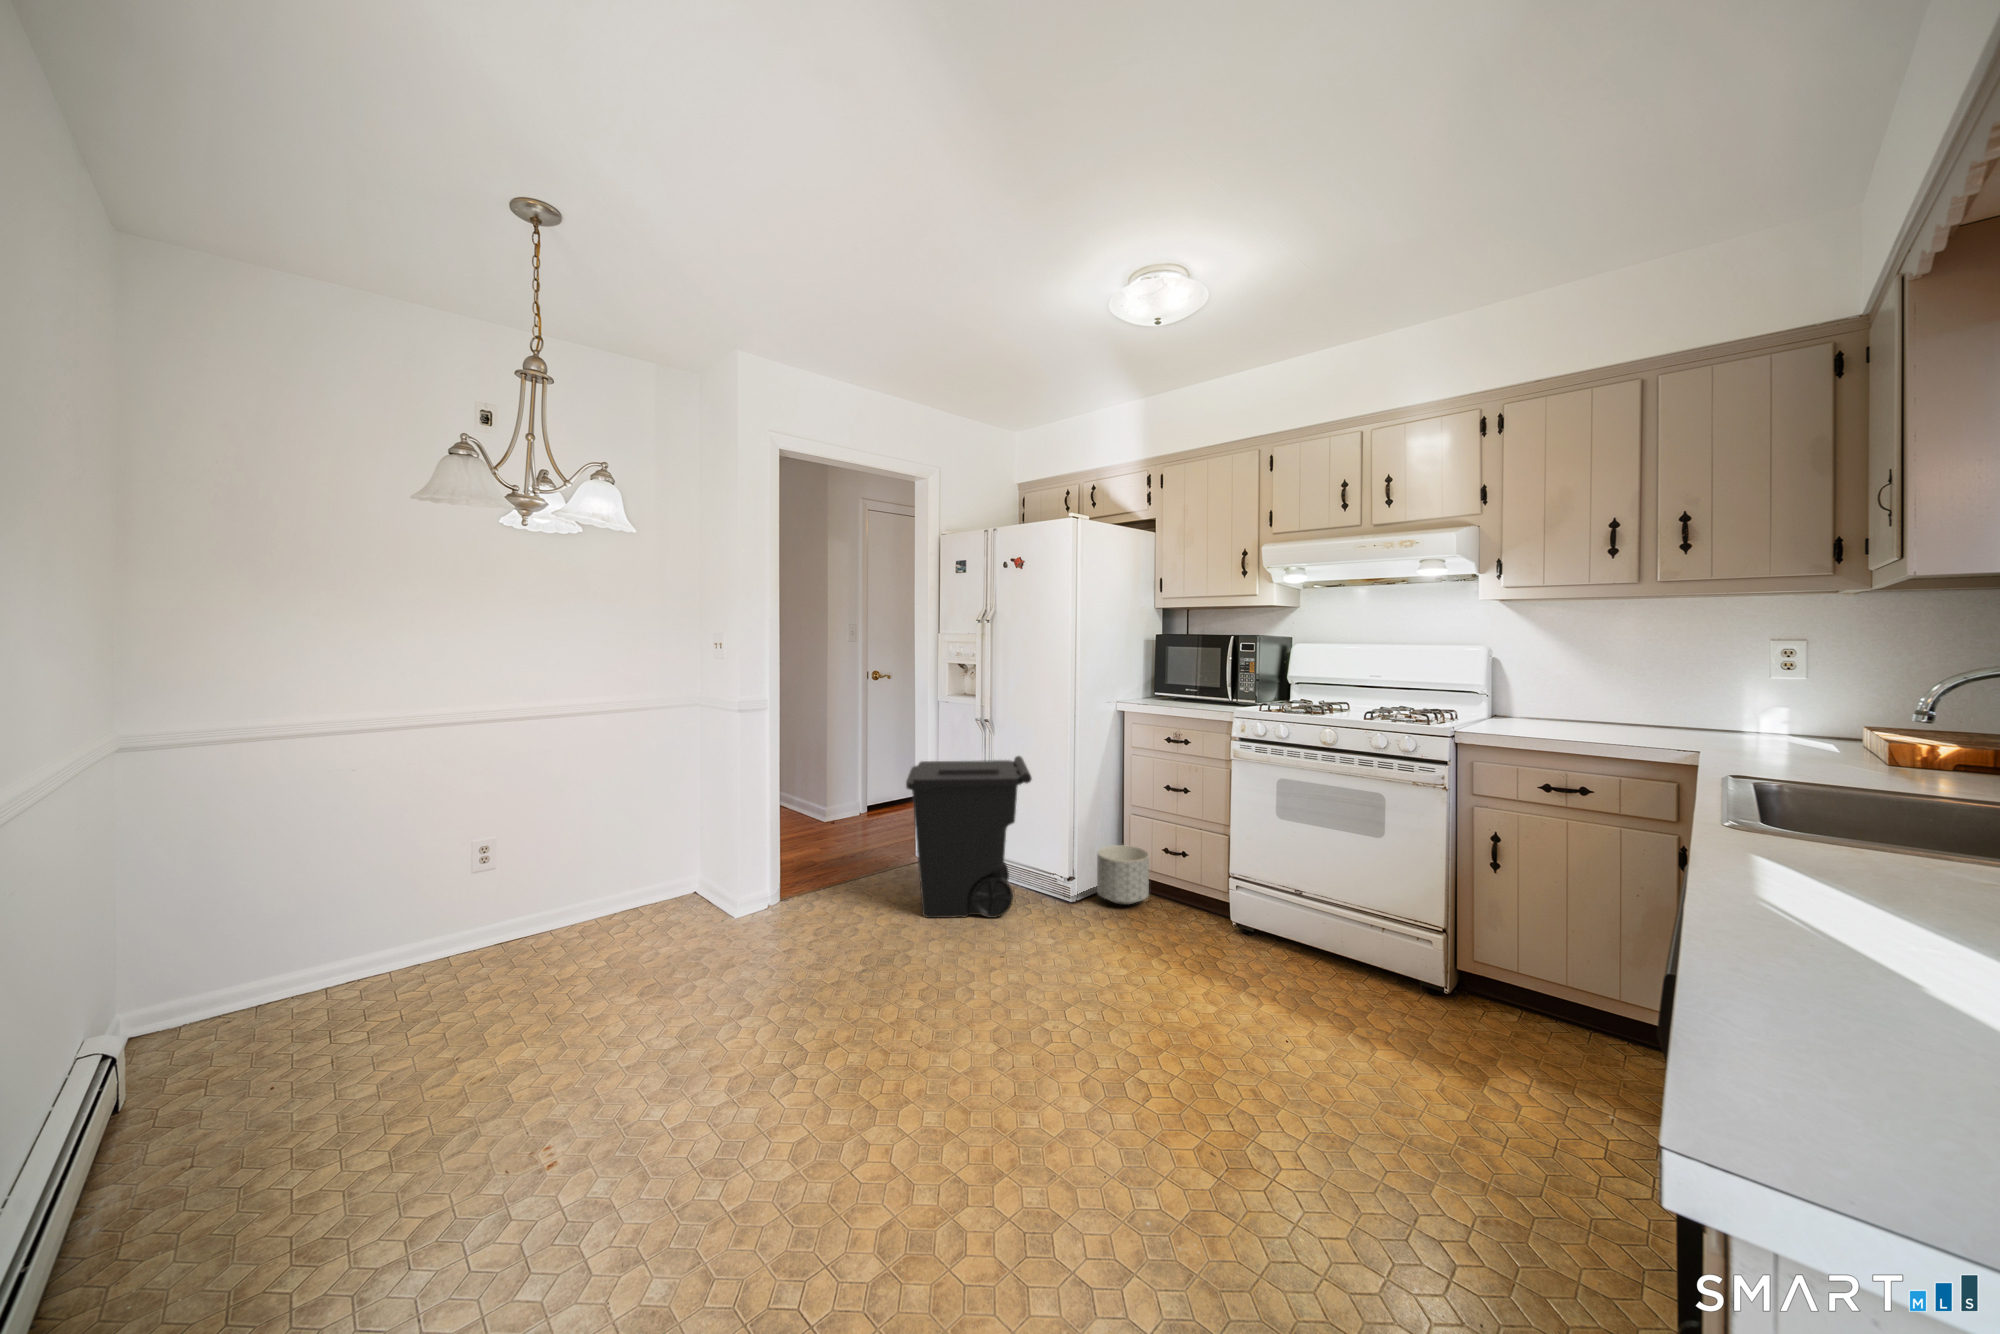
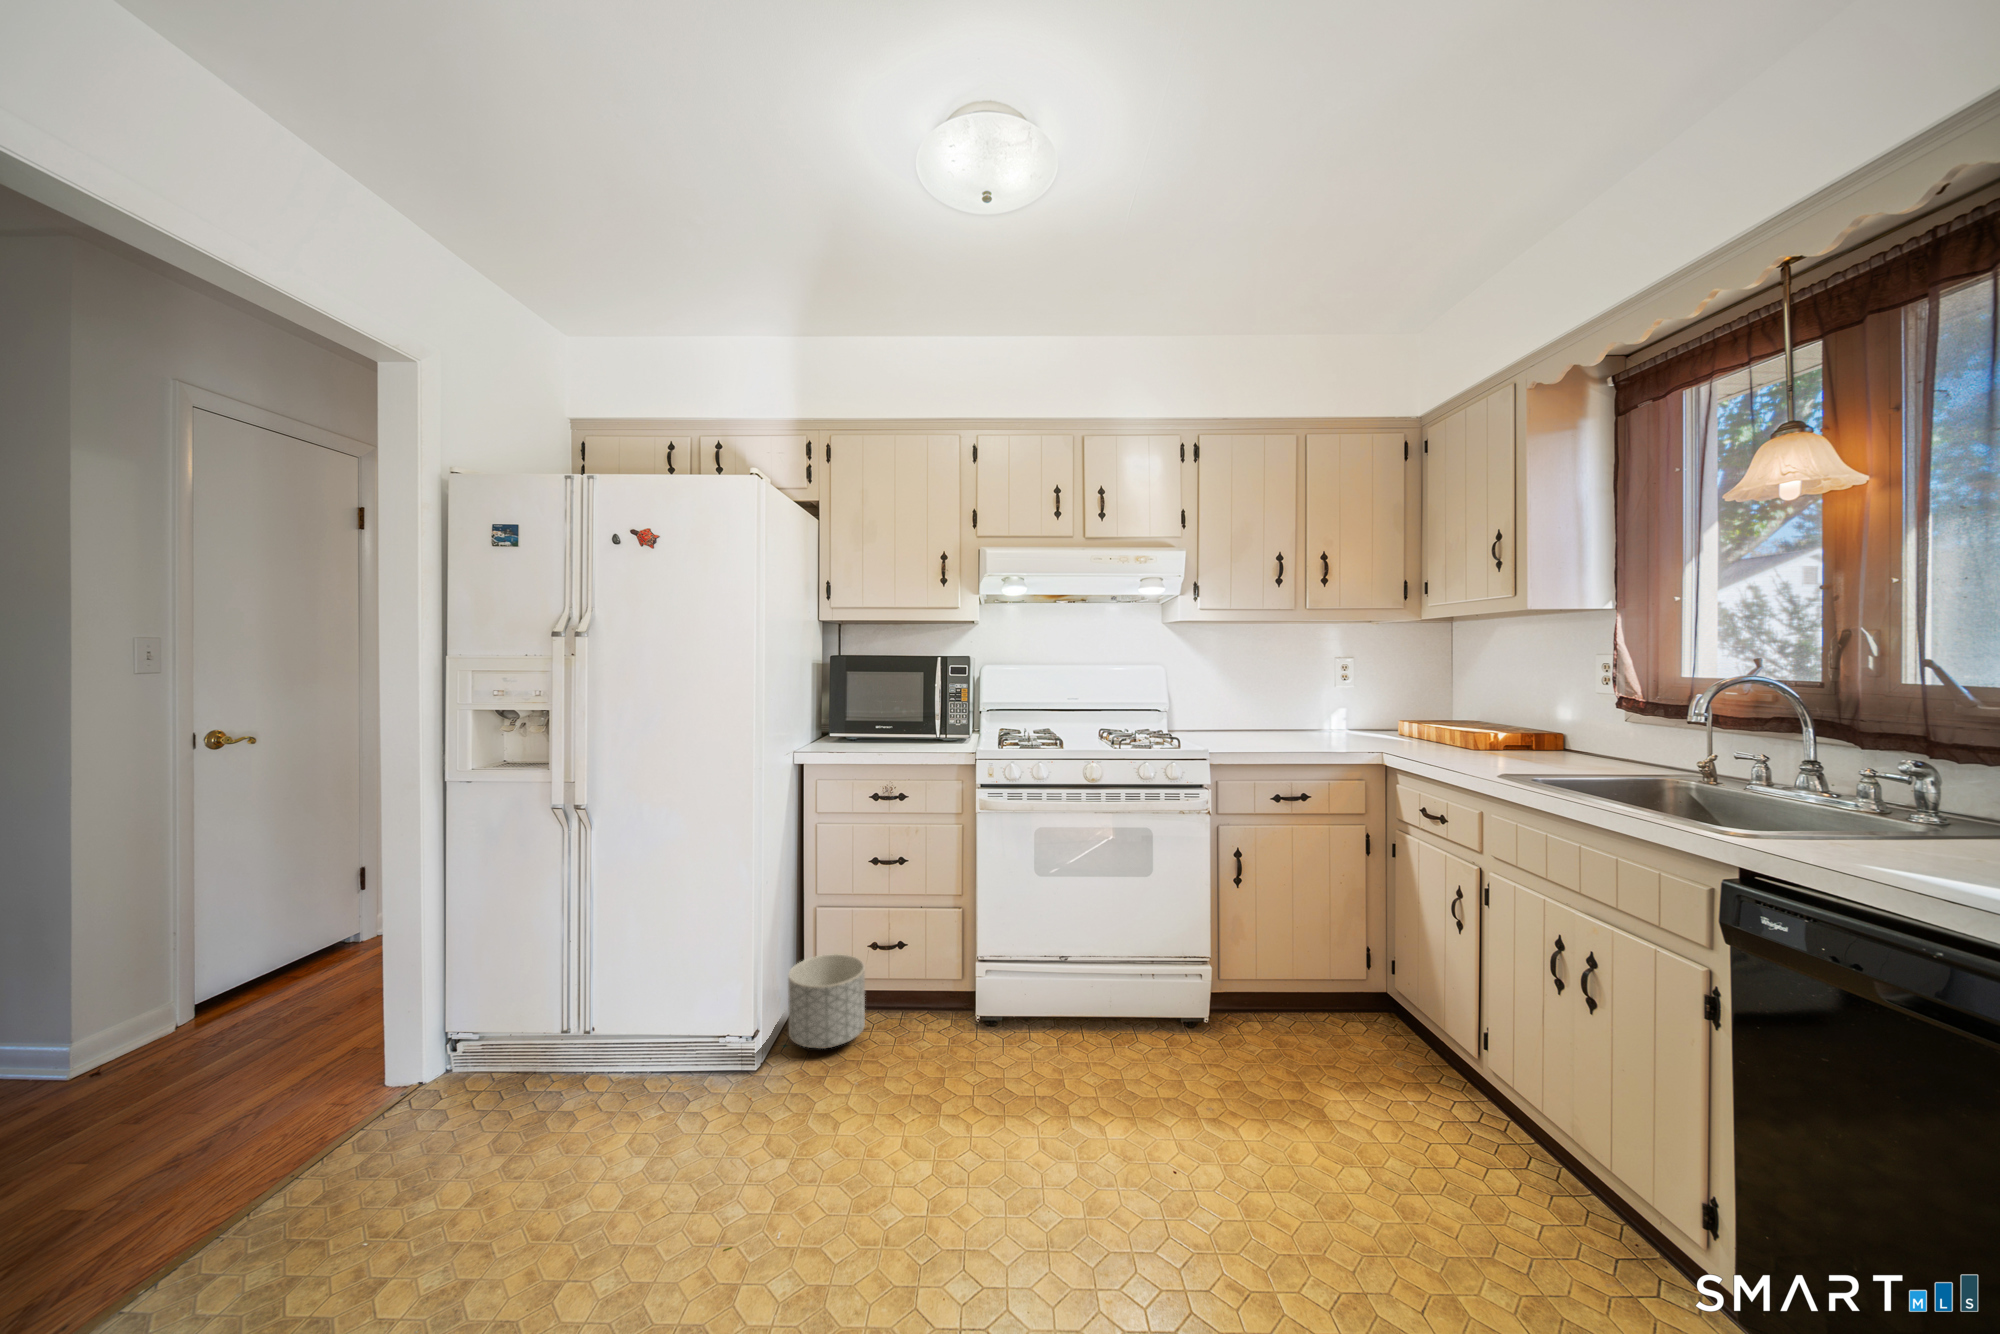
trash can: present [906,756,1032,918] -> none [427,855,722,1226]

